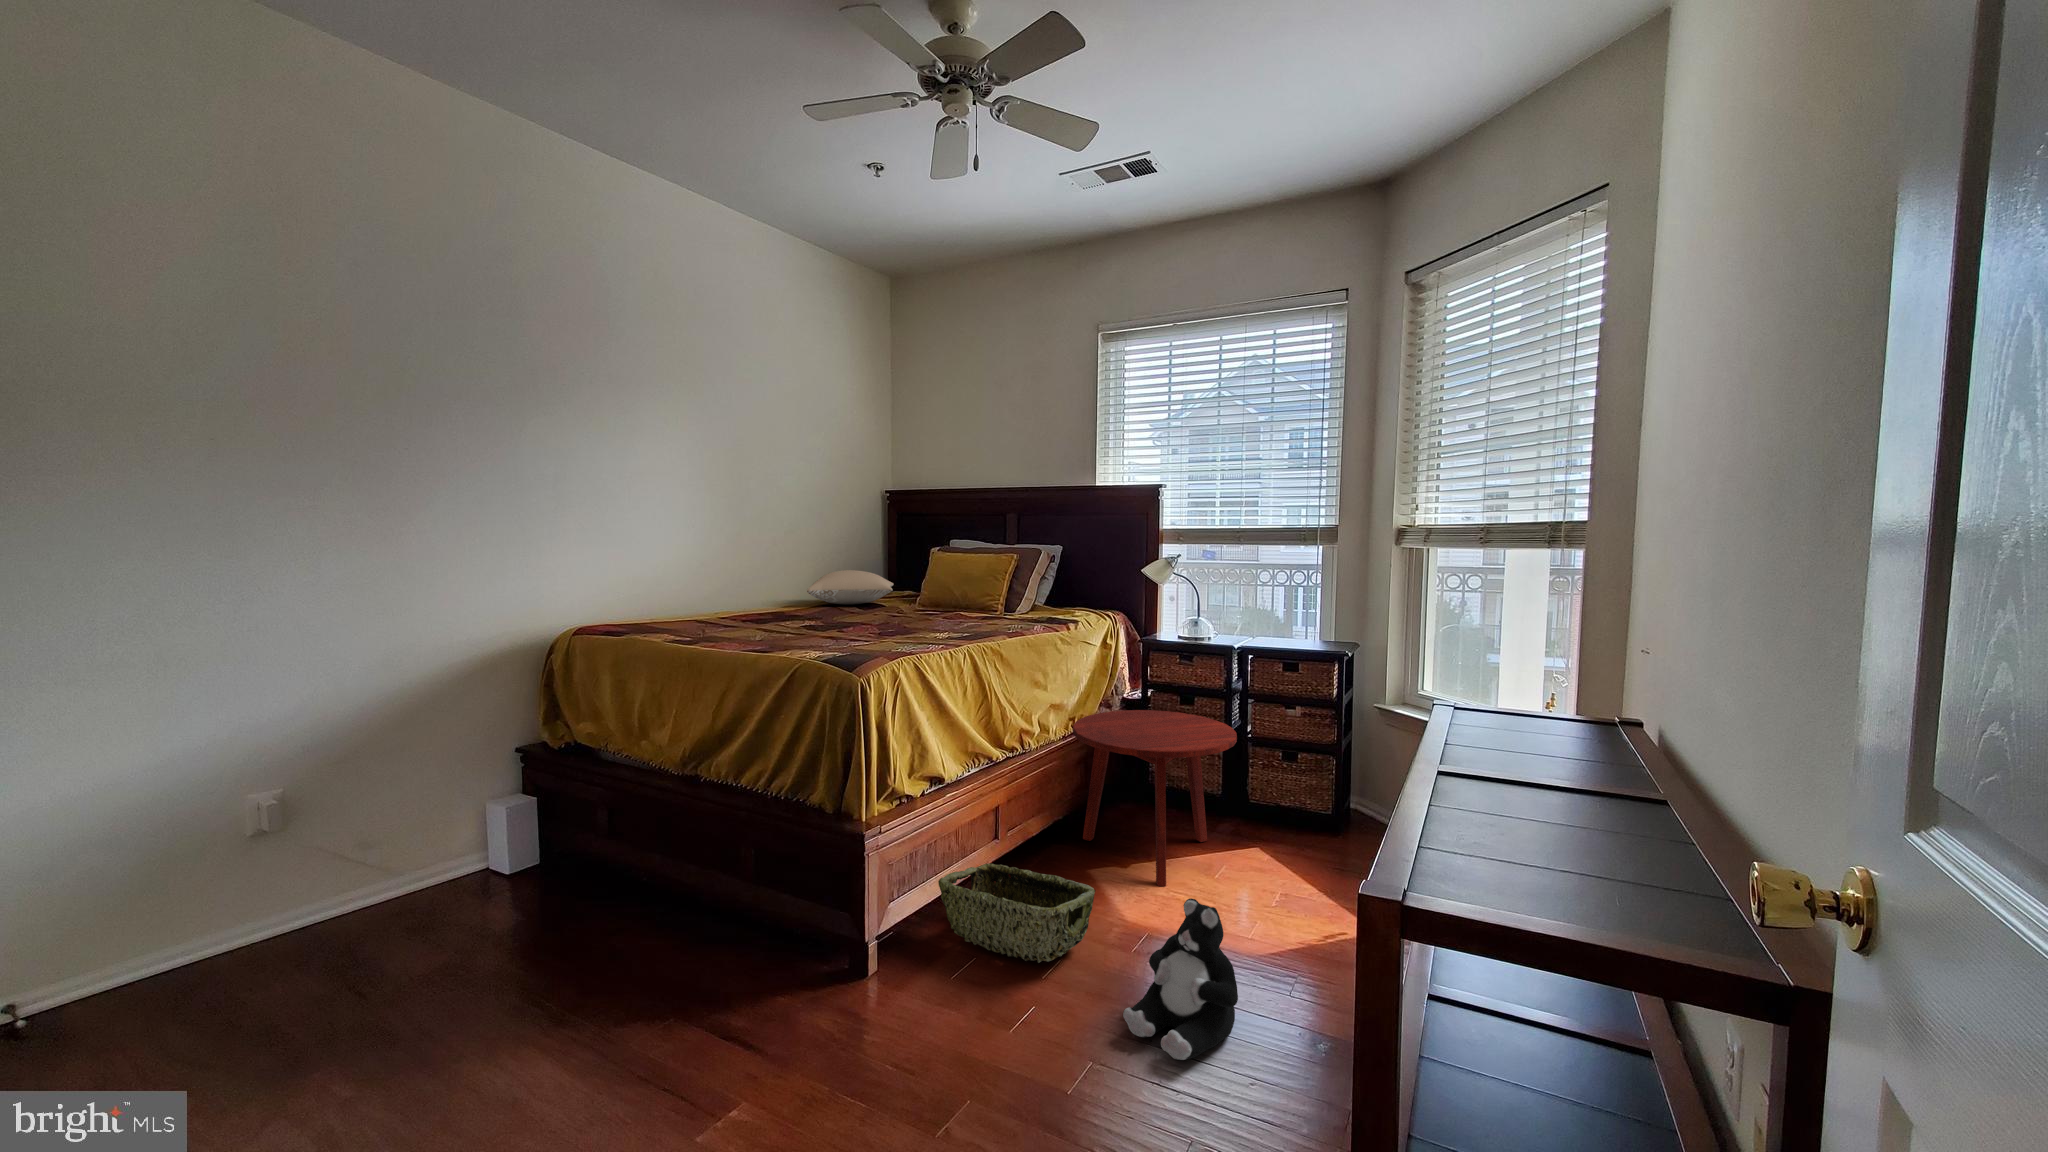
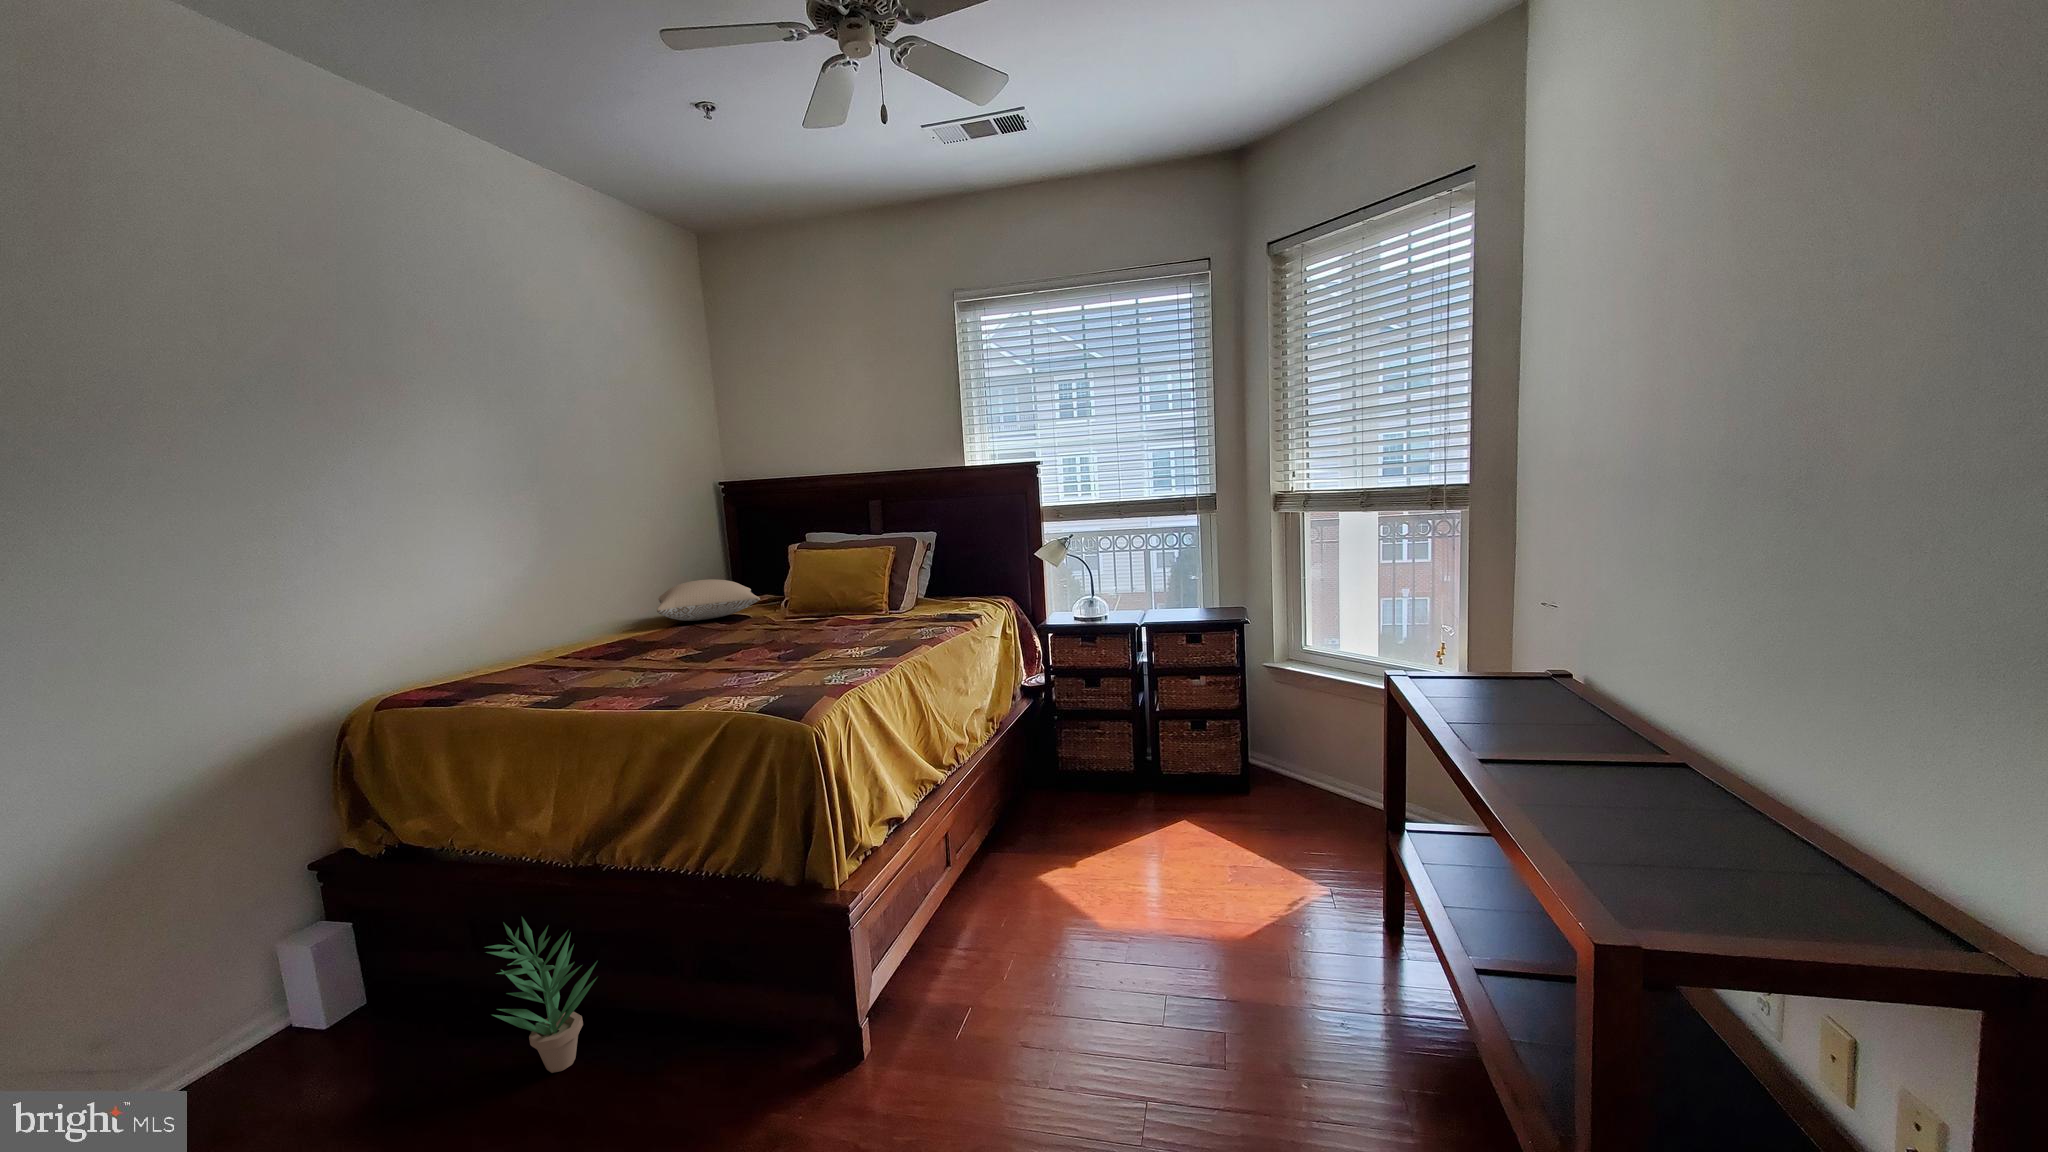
side table: present [1073,710,1237,886] -> none [1002,697,1167,880]
potted plant: none [602,803,688,936] -> present [485,917,597,1073]
woven basket: present [938,863,1095,963] -> none [911,895,1078,997]
plush toy: present [1123,898,1238,1060] -> none [1151,903,1259,1071]

